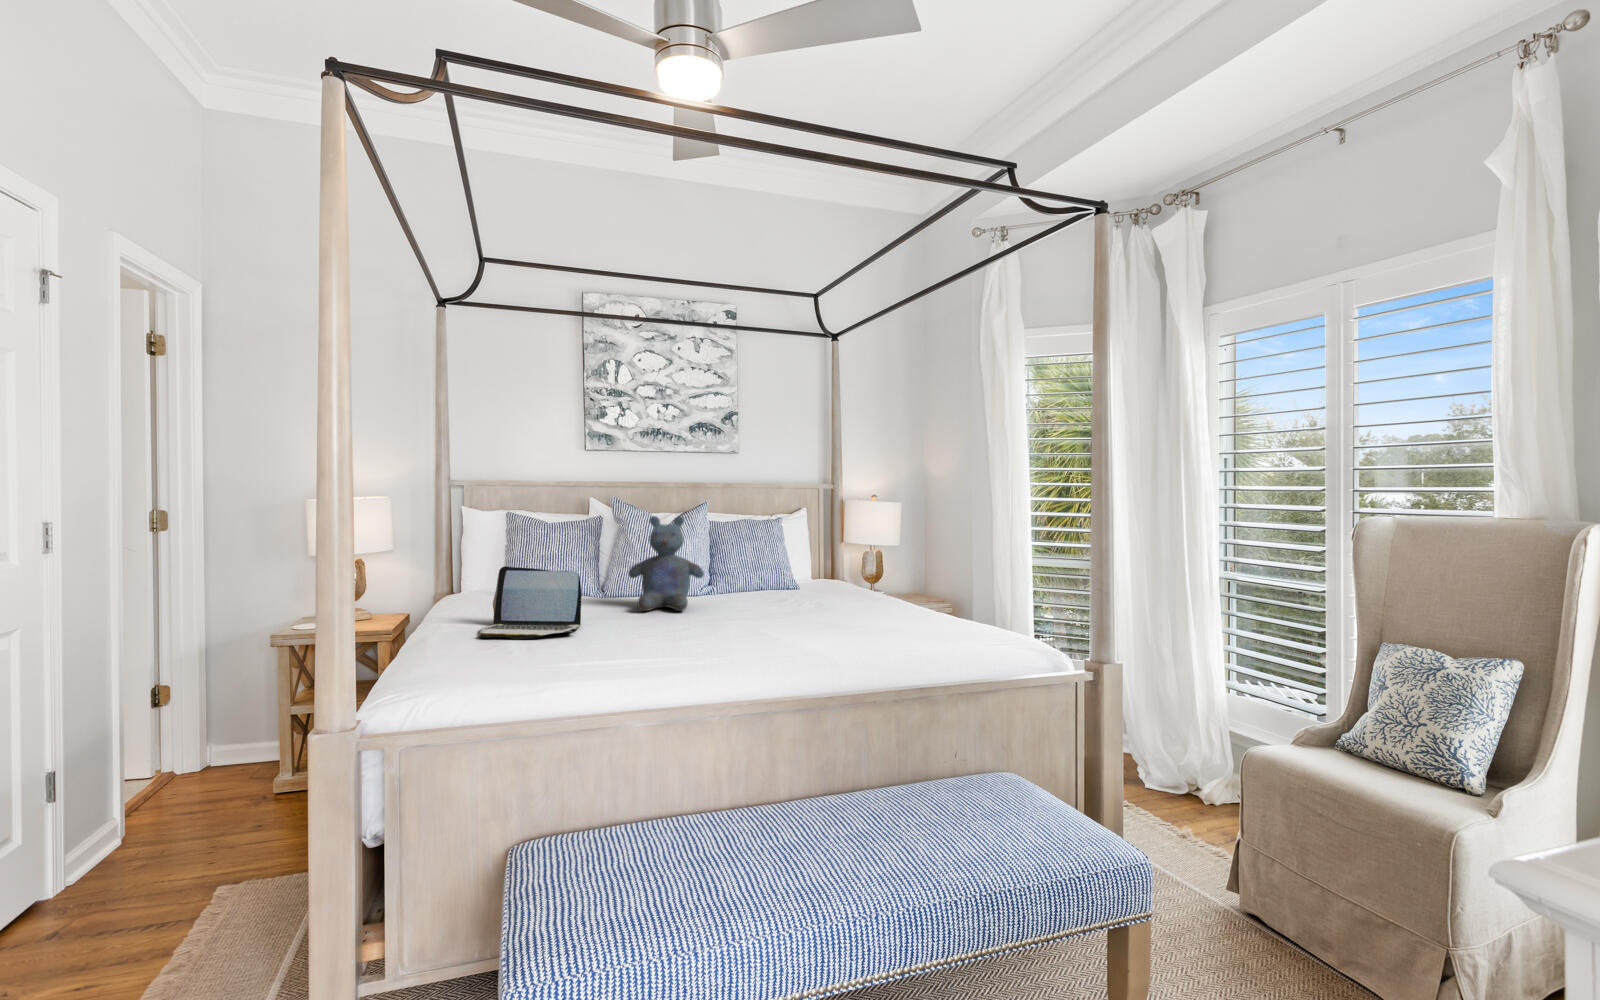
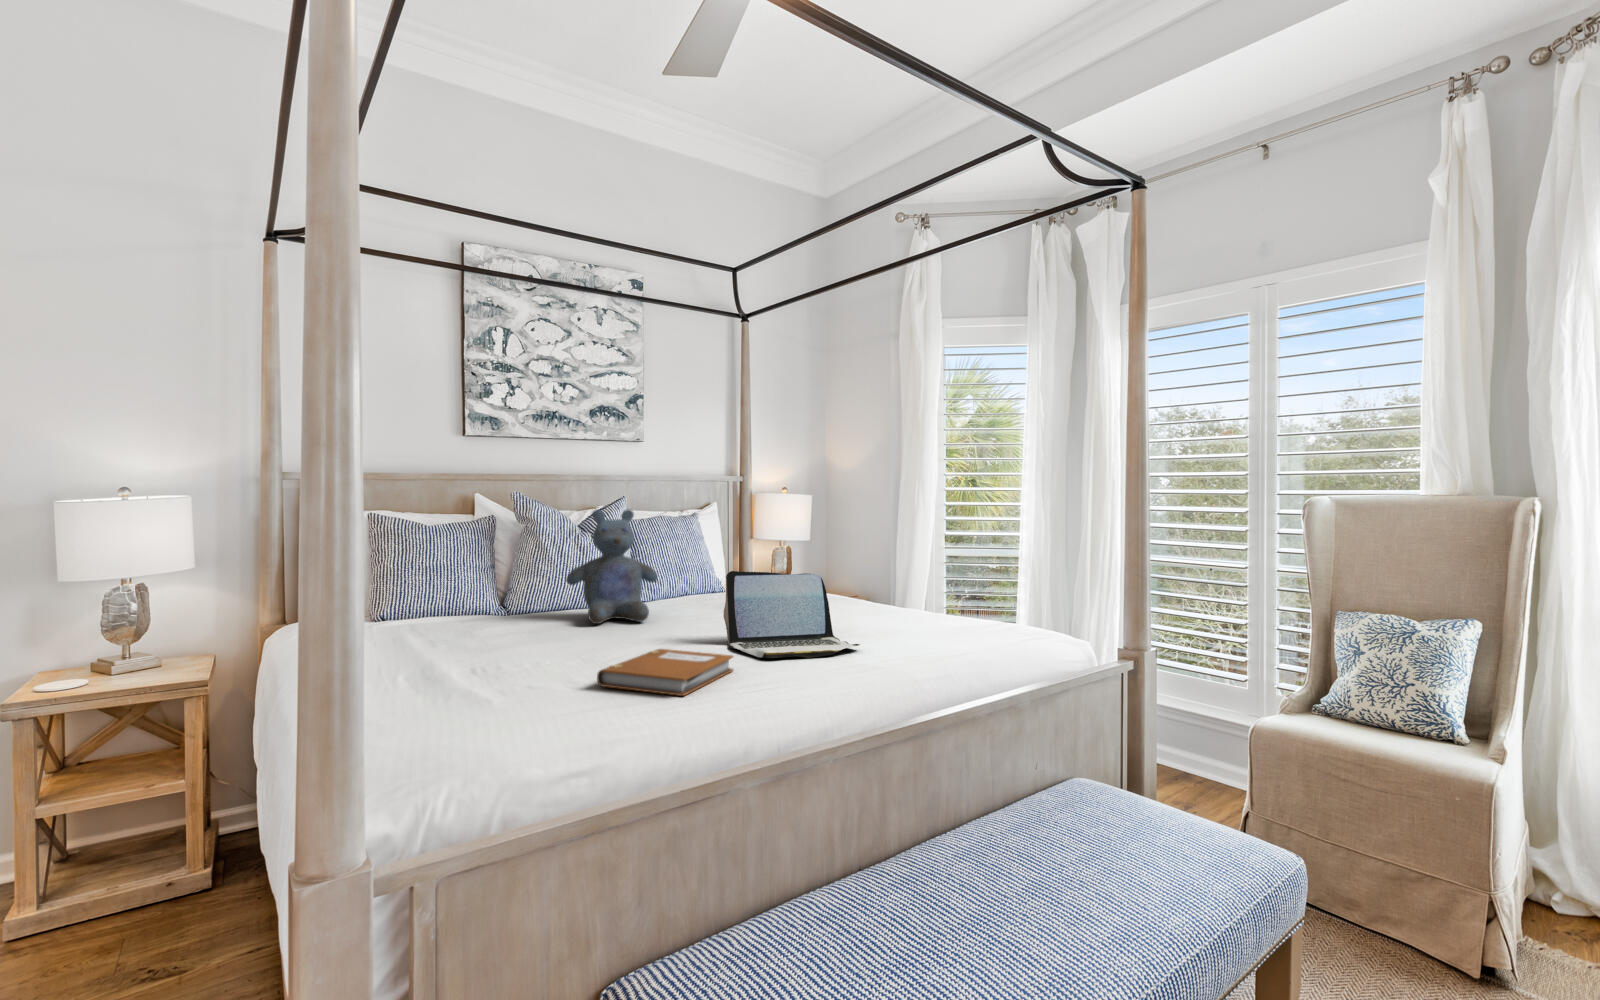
laptop: present [479,566,582,639] -> present [724,571,859,658]
notebook: none [577,634,694,672] -> present [597,649,733,696]

